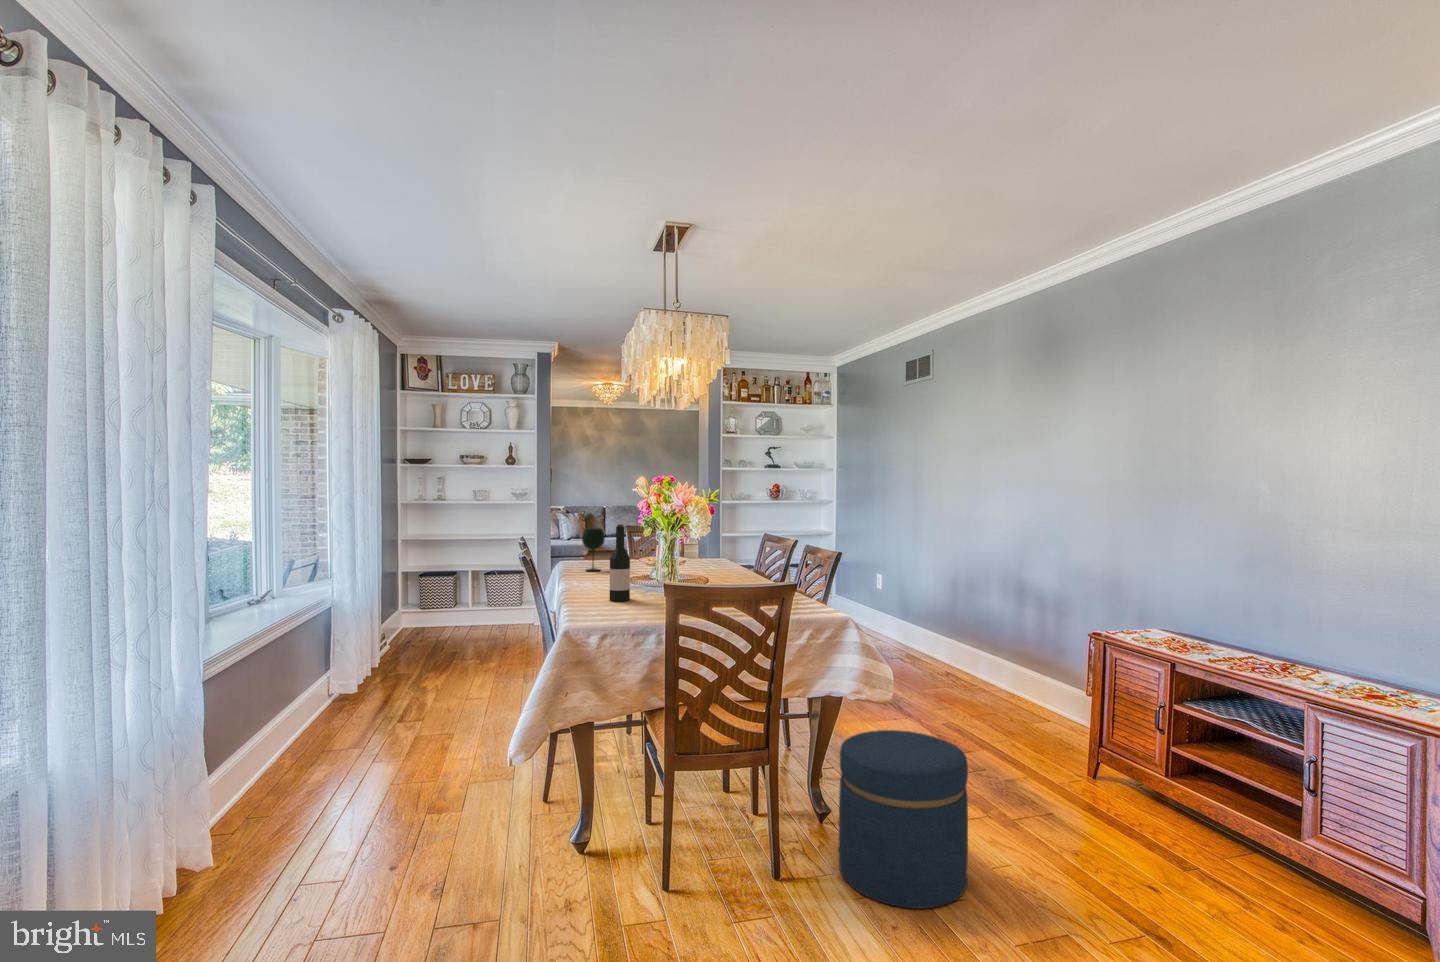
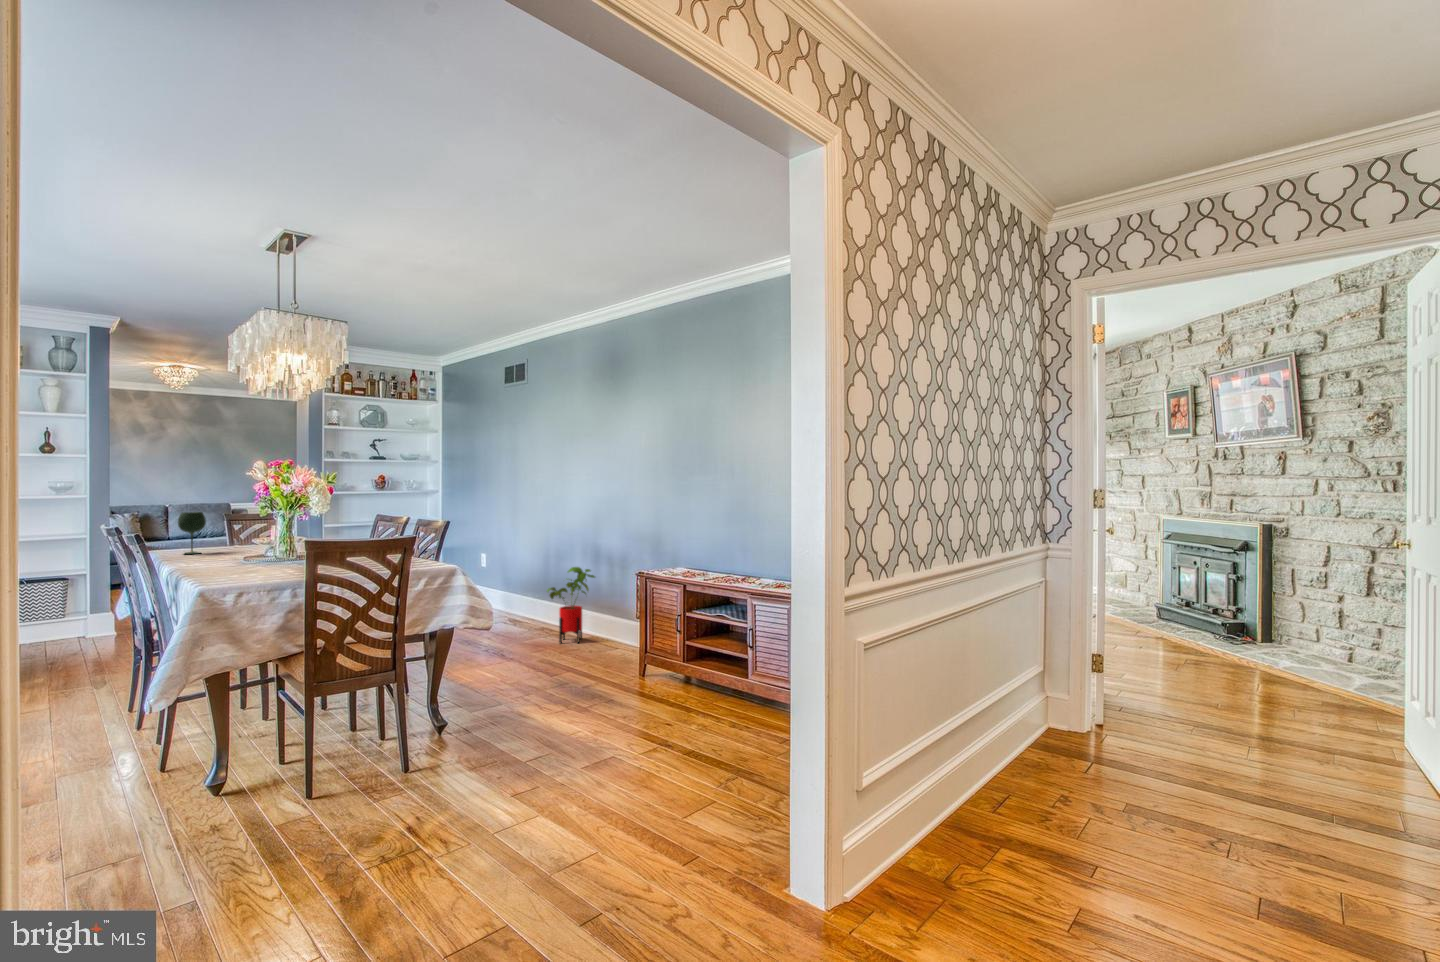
wine bottle: present [610,524,630,601] -> none [229,502,251,571]
house plant: none [957,613,1026,716] -> present [547,567,595,643]
ottoman: present [839,730,968,909] -> none [455,644,548,761]

